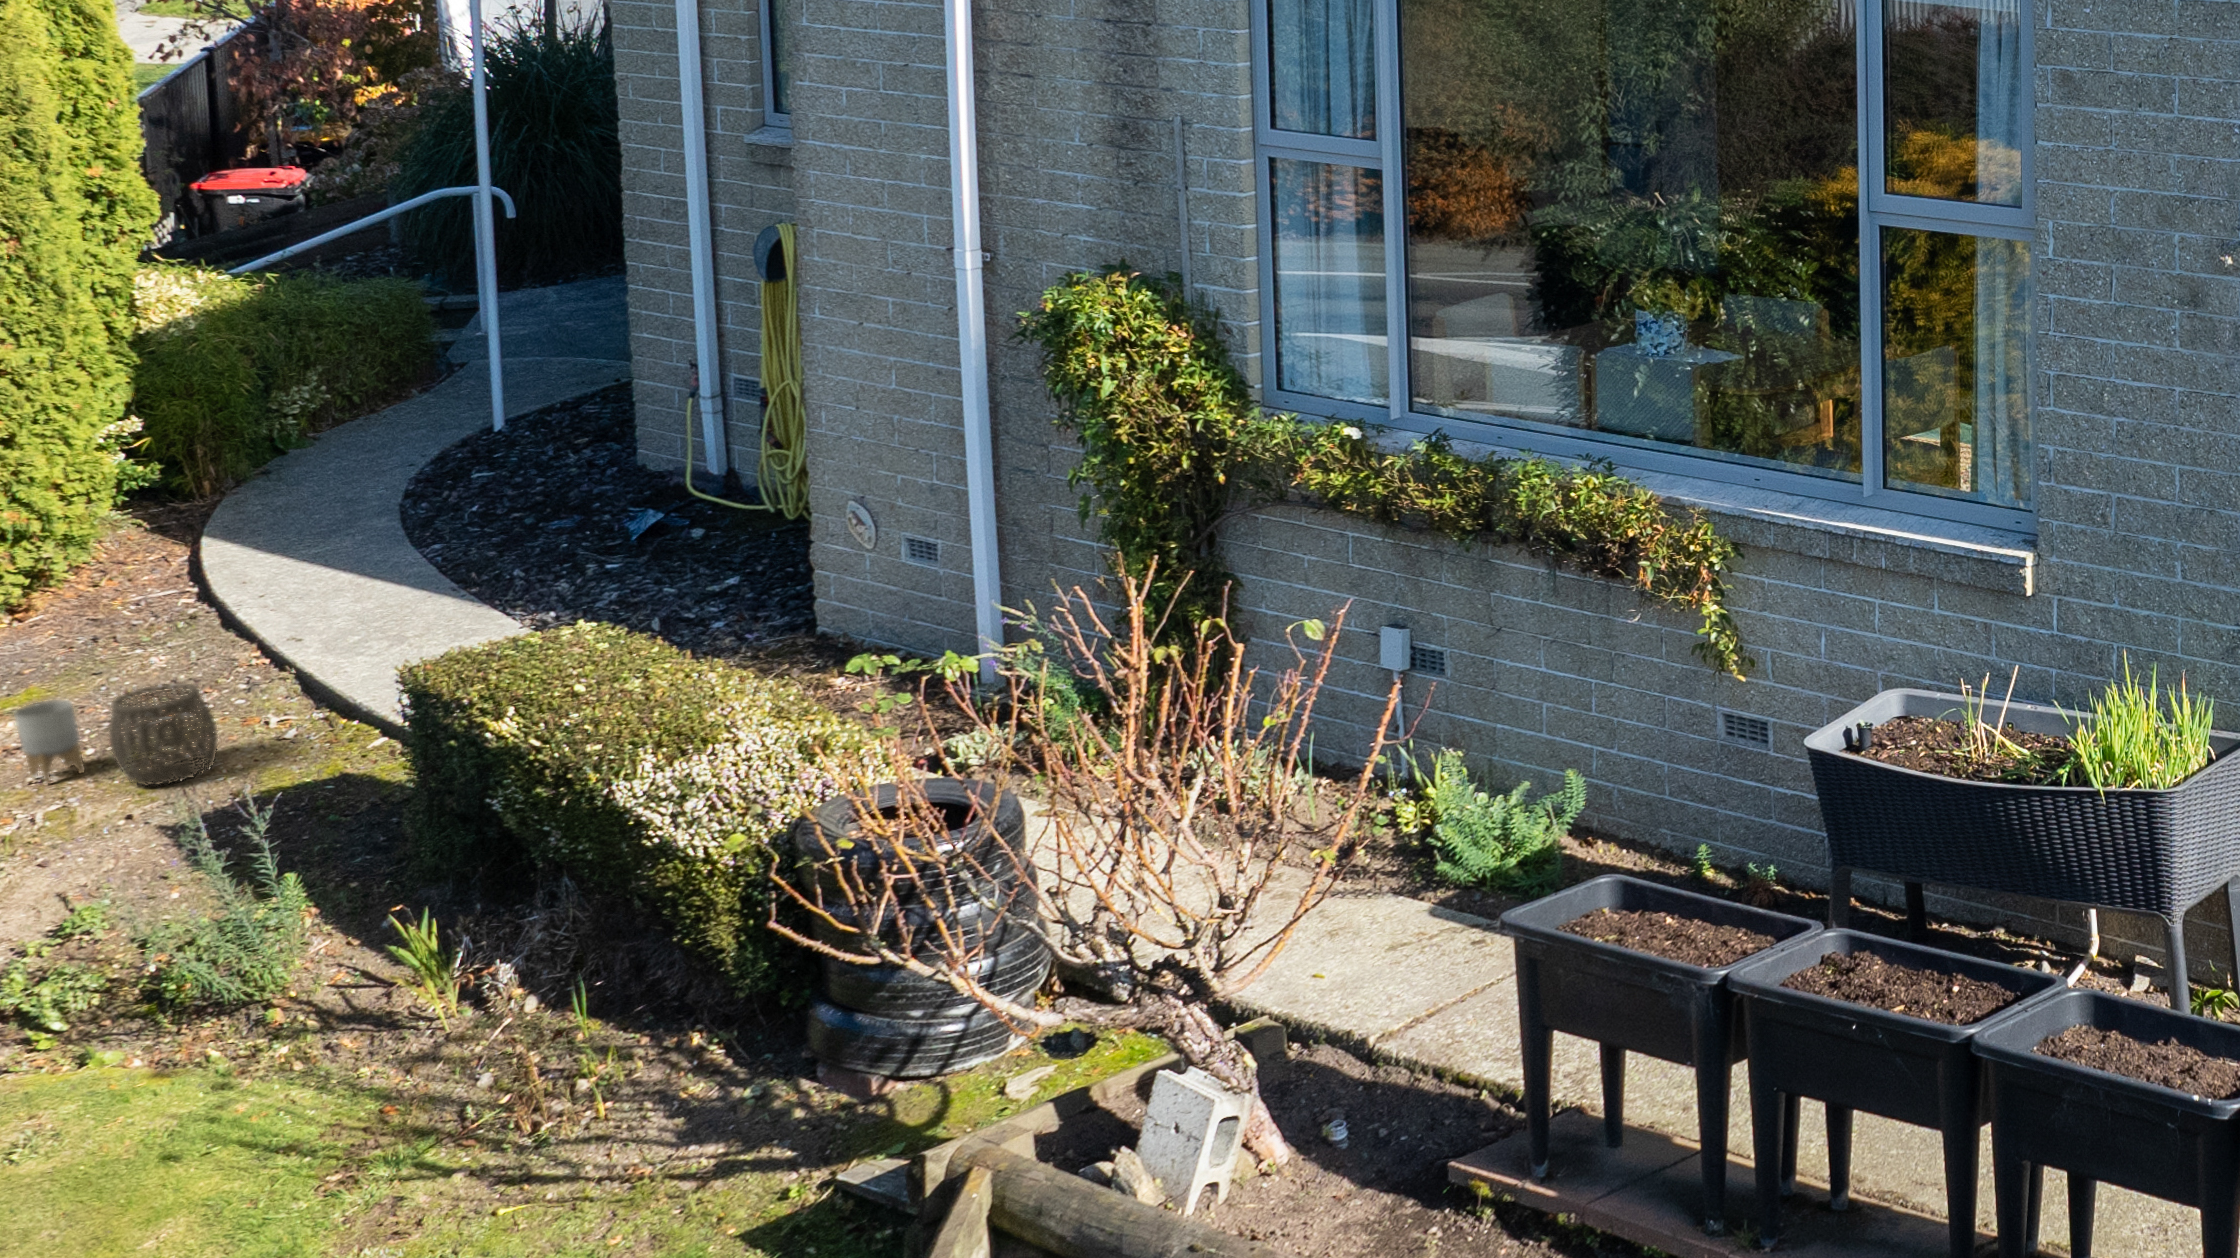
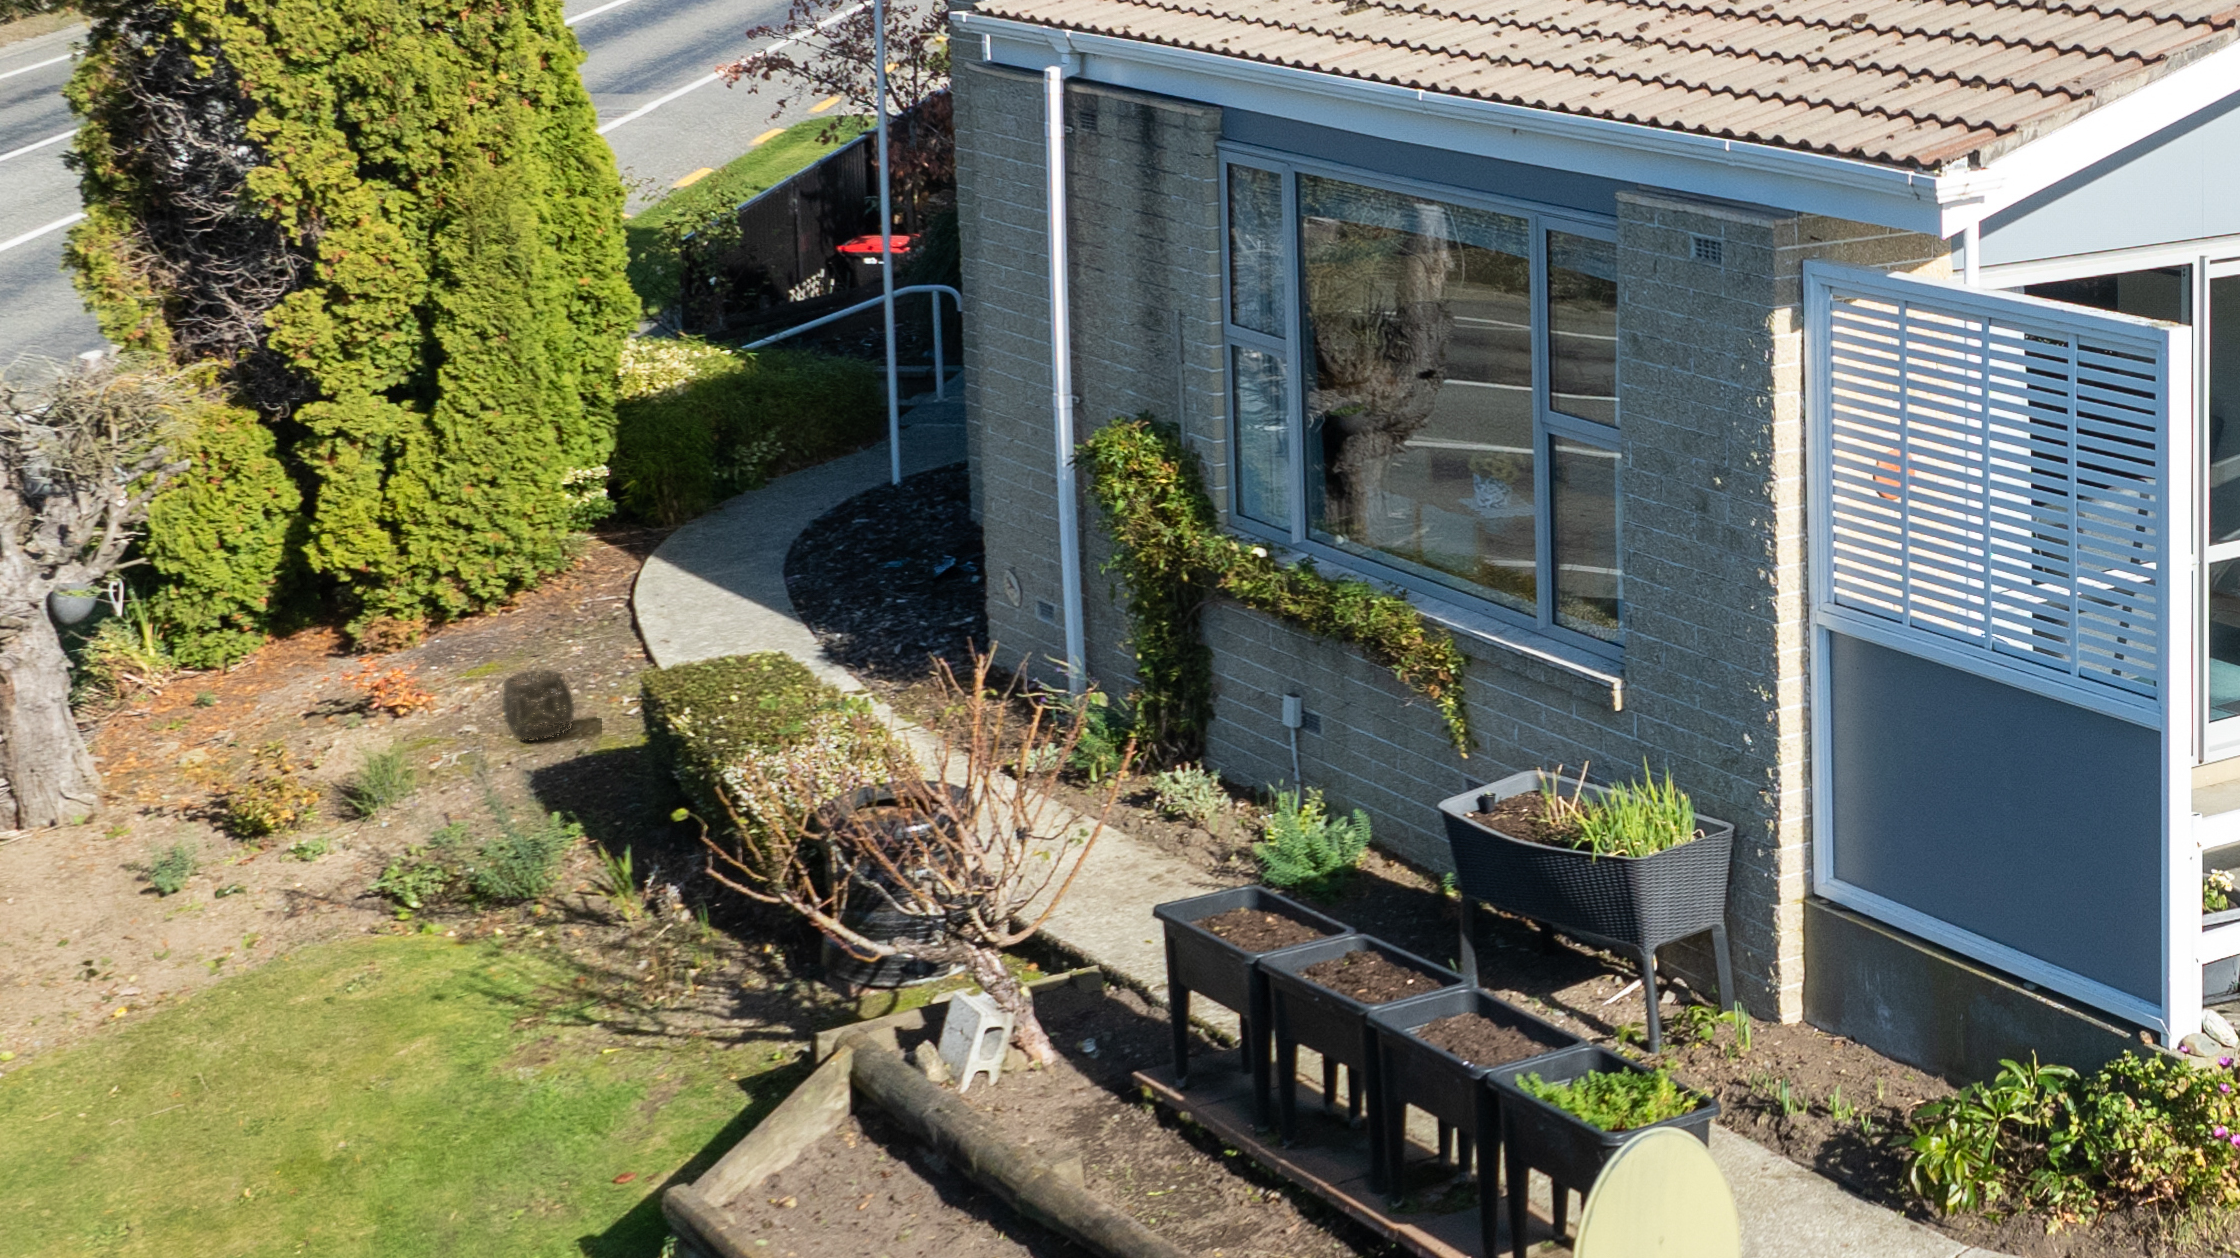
planter: present [14,700,85,783] -> none [449,675,495,734]

